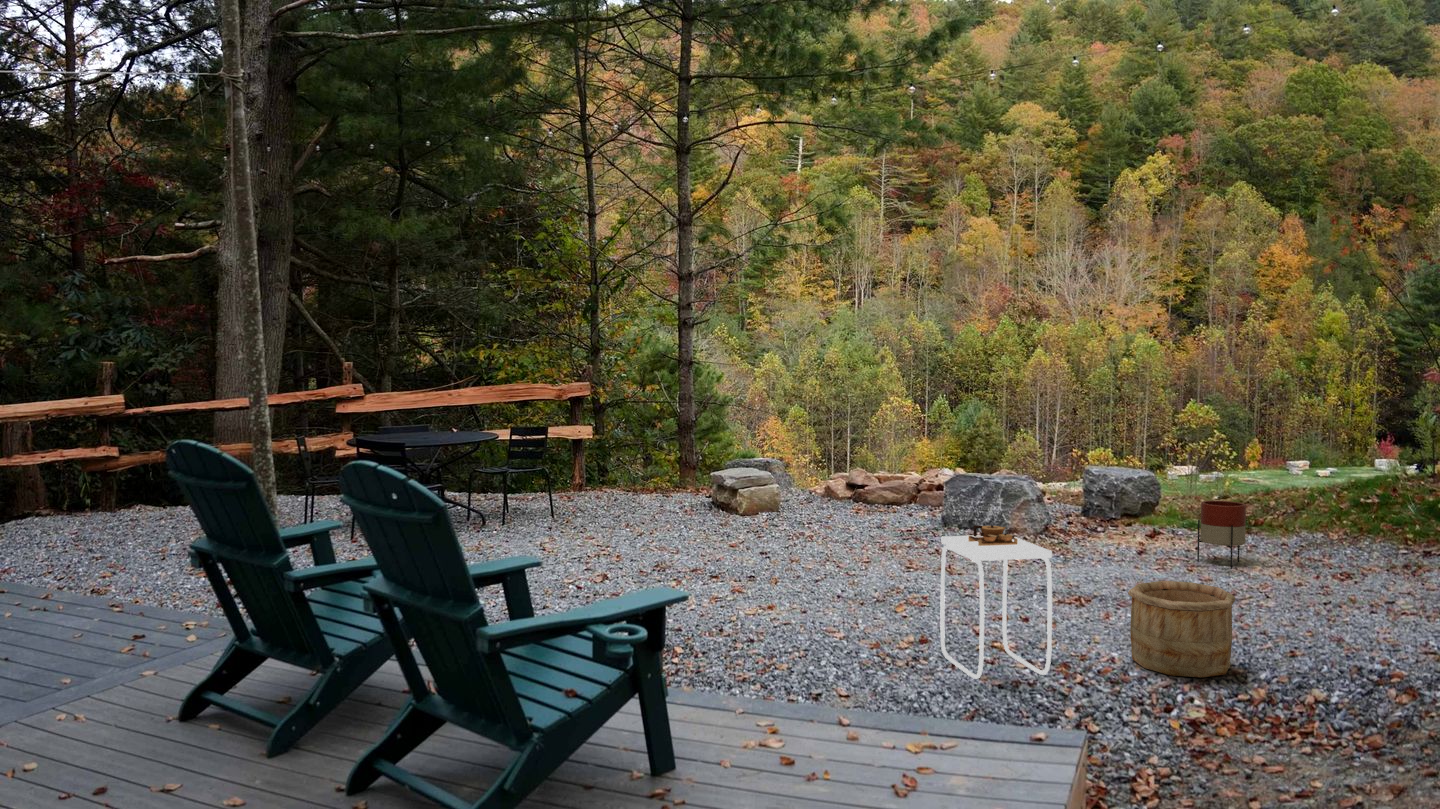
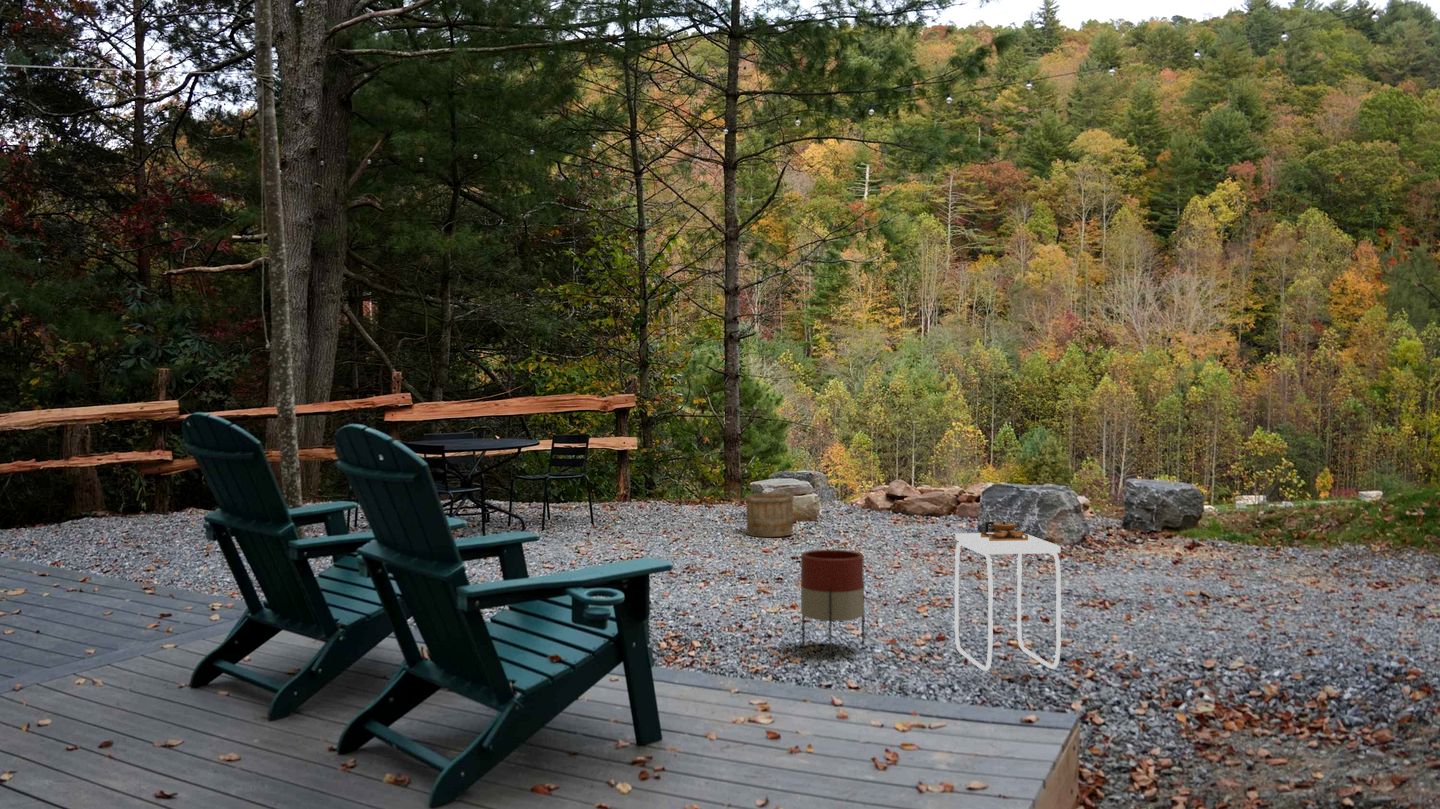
planter: present [1197,501,1246,569] -> present [801,550,864,657]
wooden bucket: present [1128,581,1236,677] -> present [745,493,794,537]

